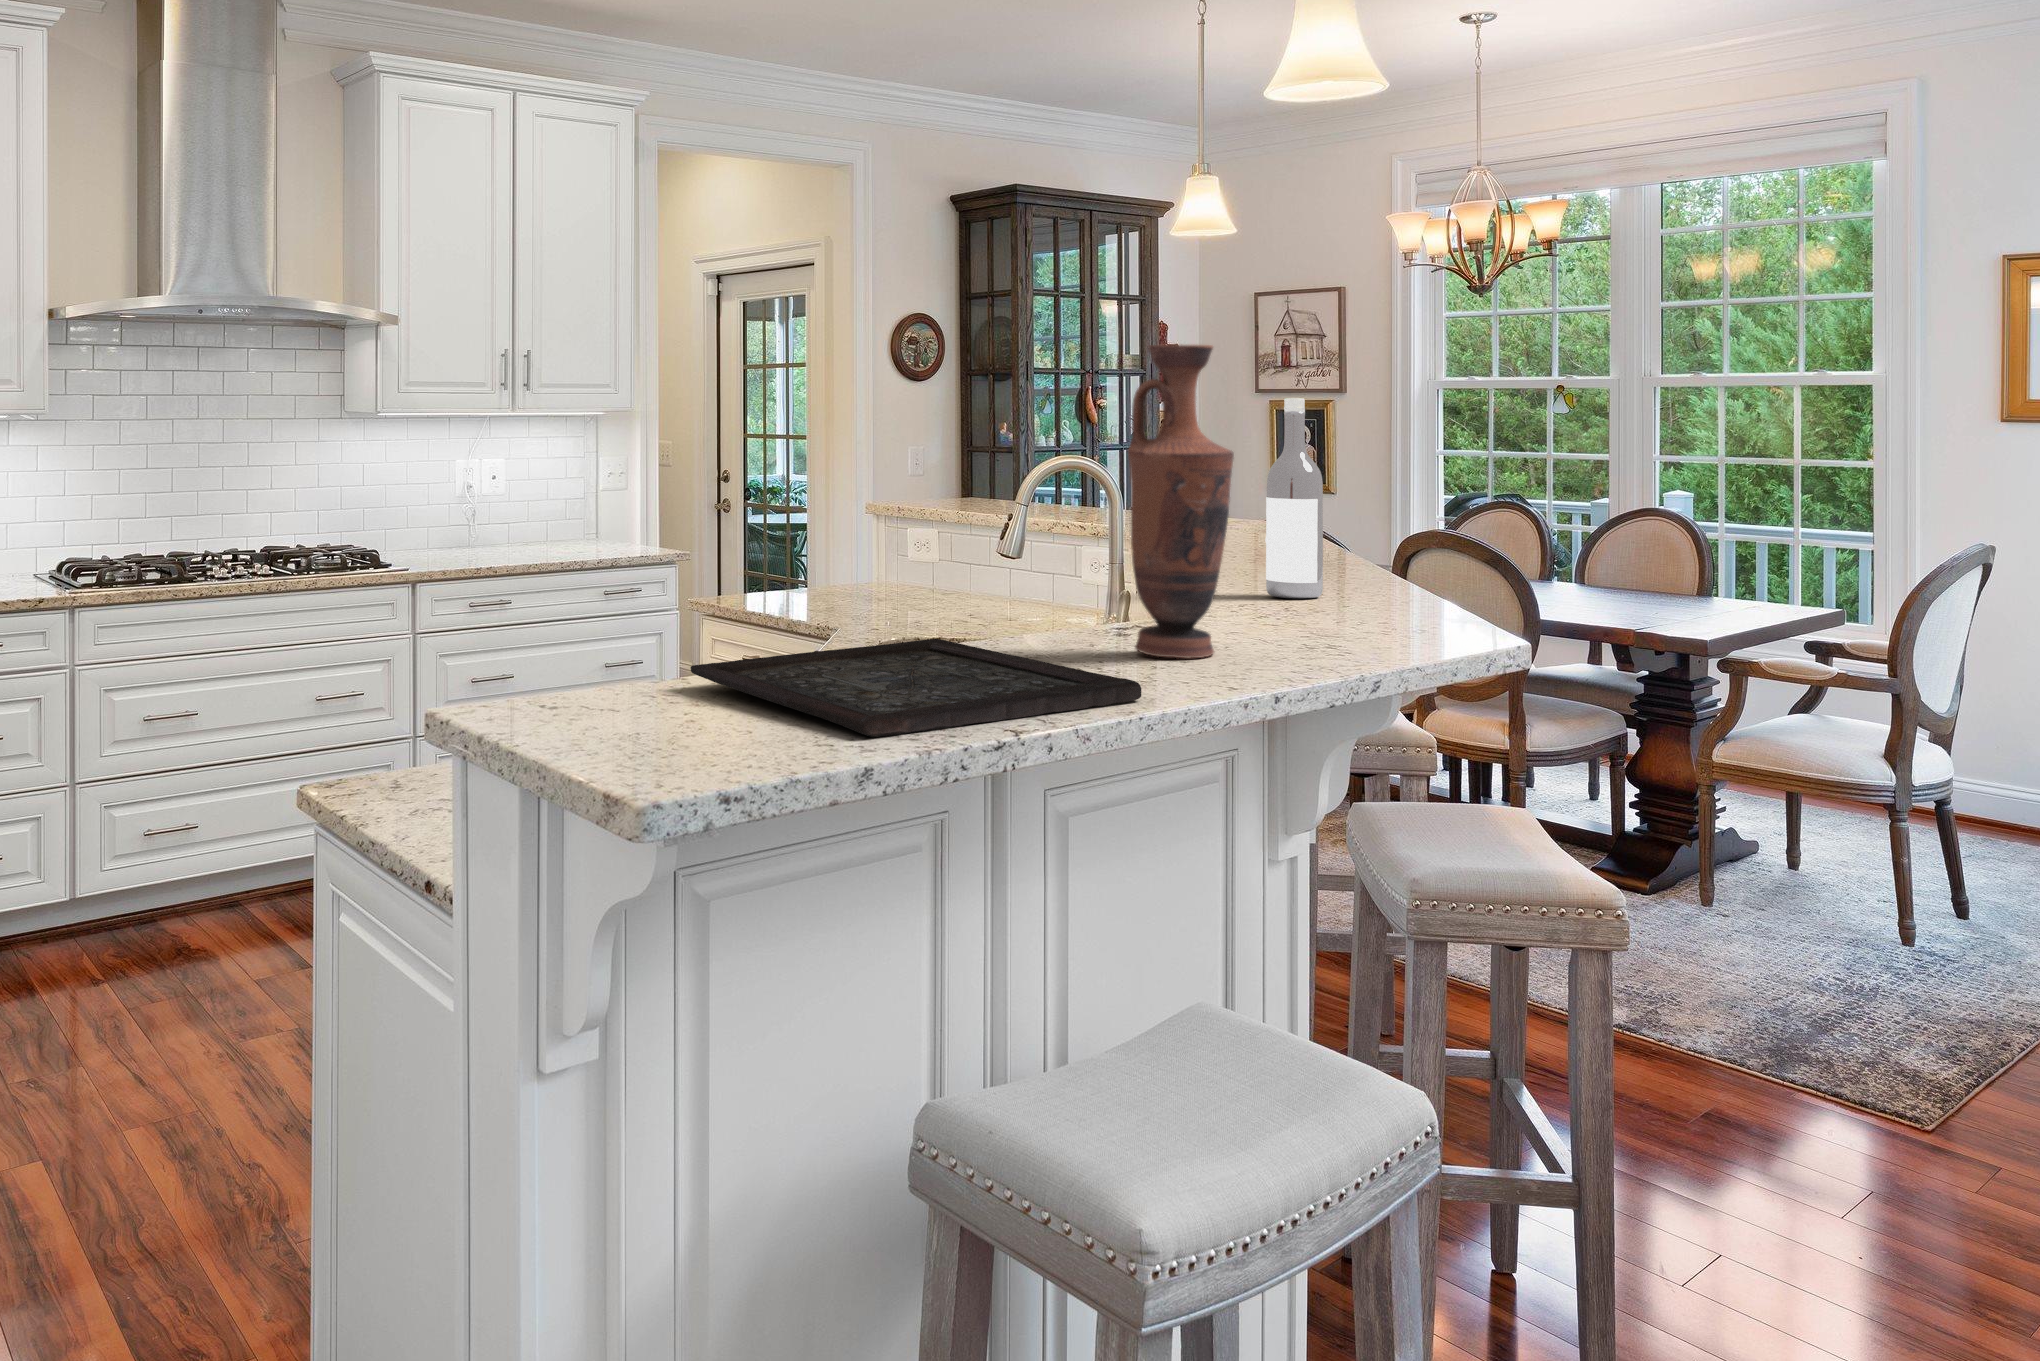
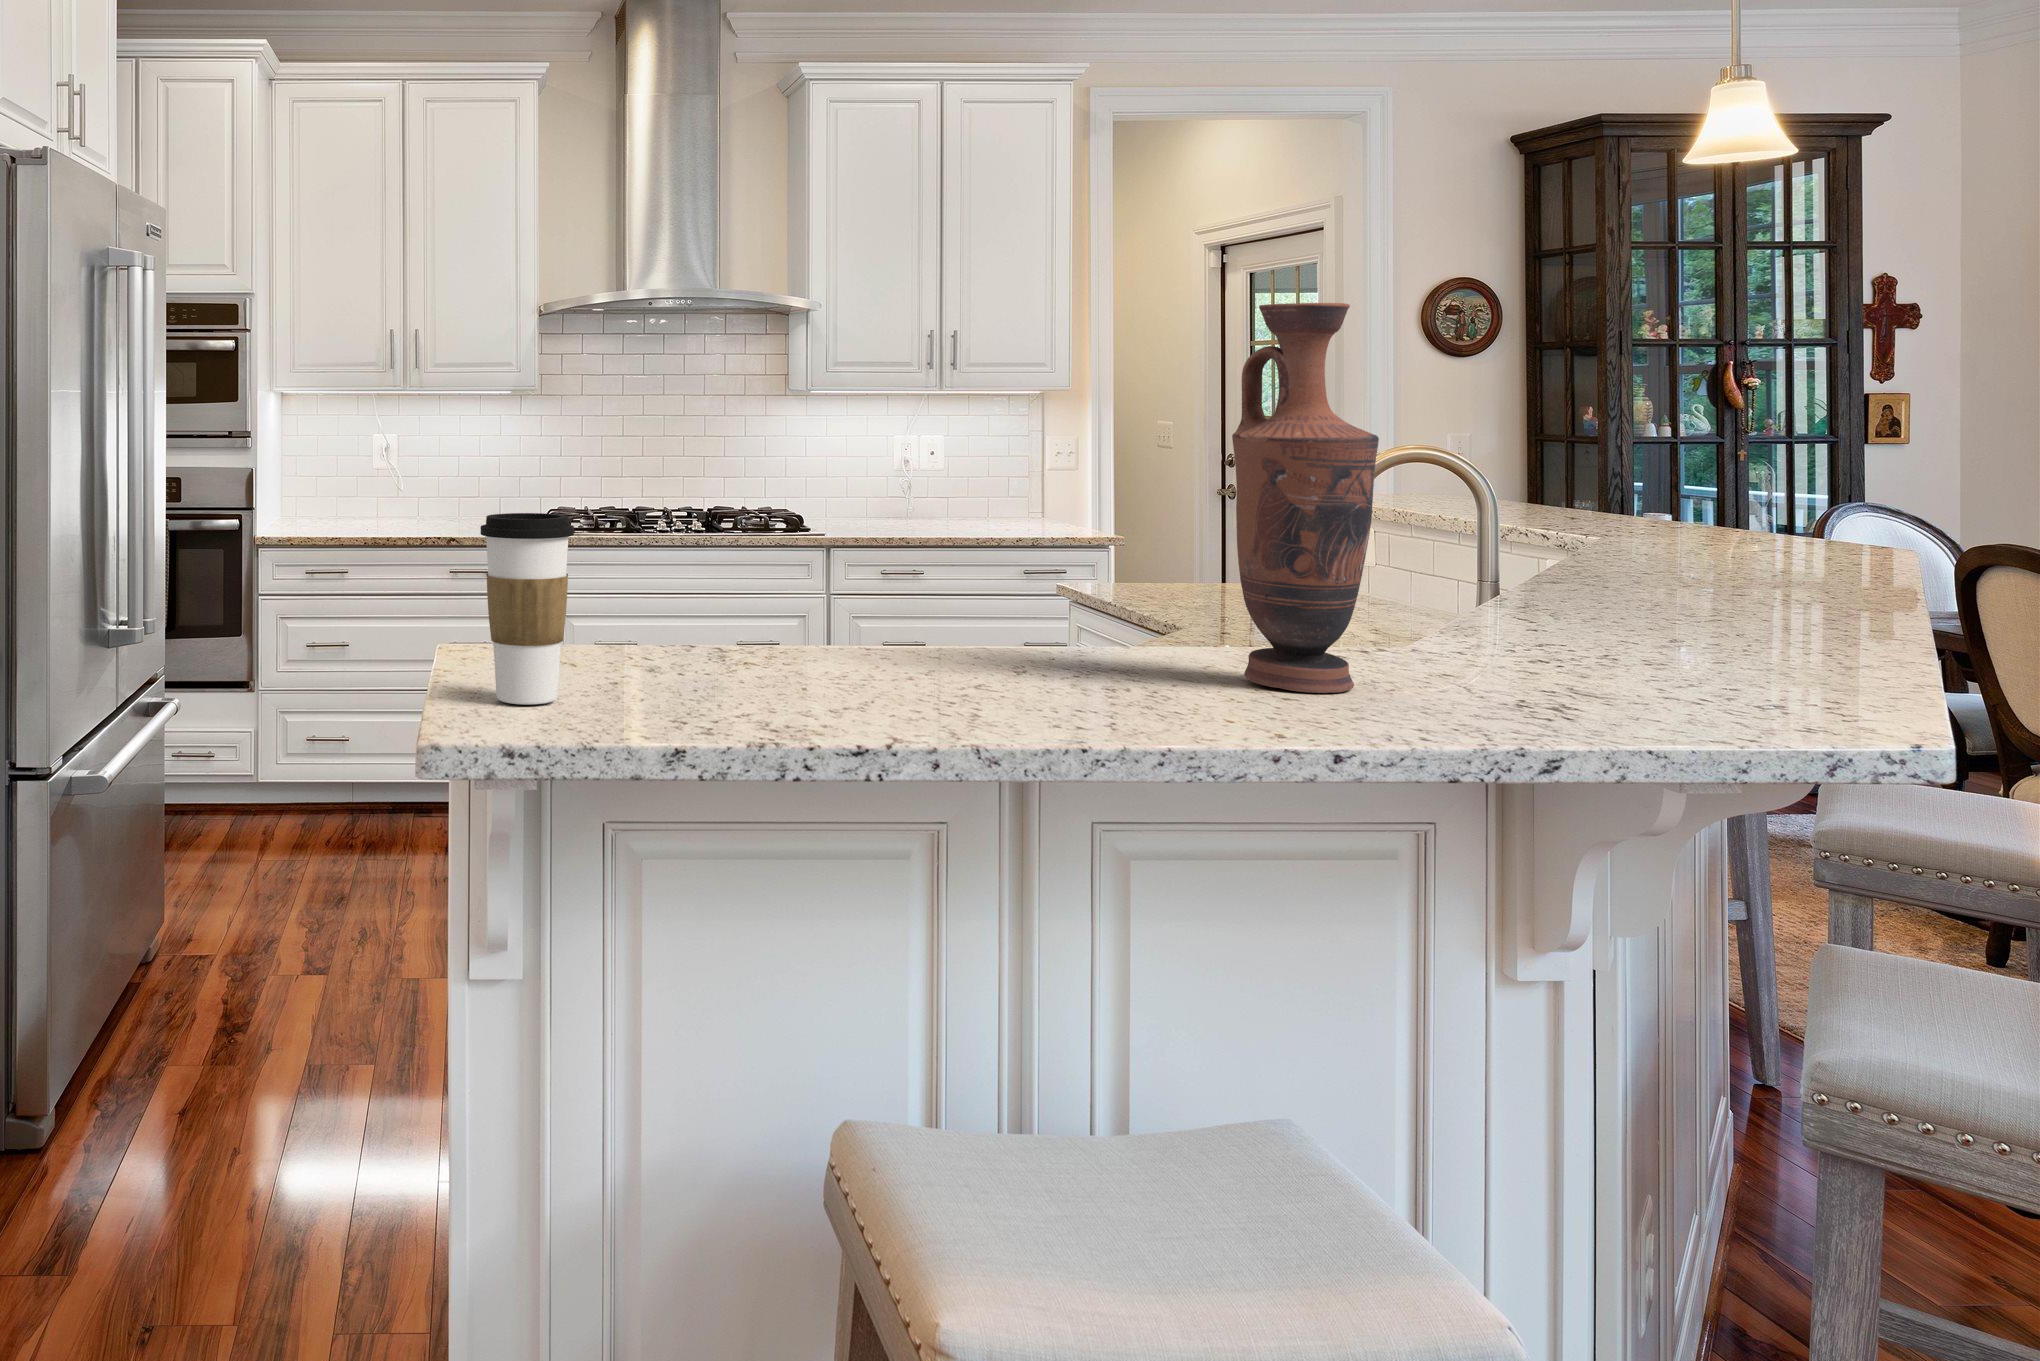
wine bottle: present [1265,398,1323,598] -> none [1636,371,1731,643]
coffee cup: none [601,551,701,753] -> present [481,513,574,705]
tray: present [691,639,1141,737] -> none [698,633,1106,728]

